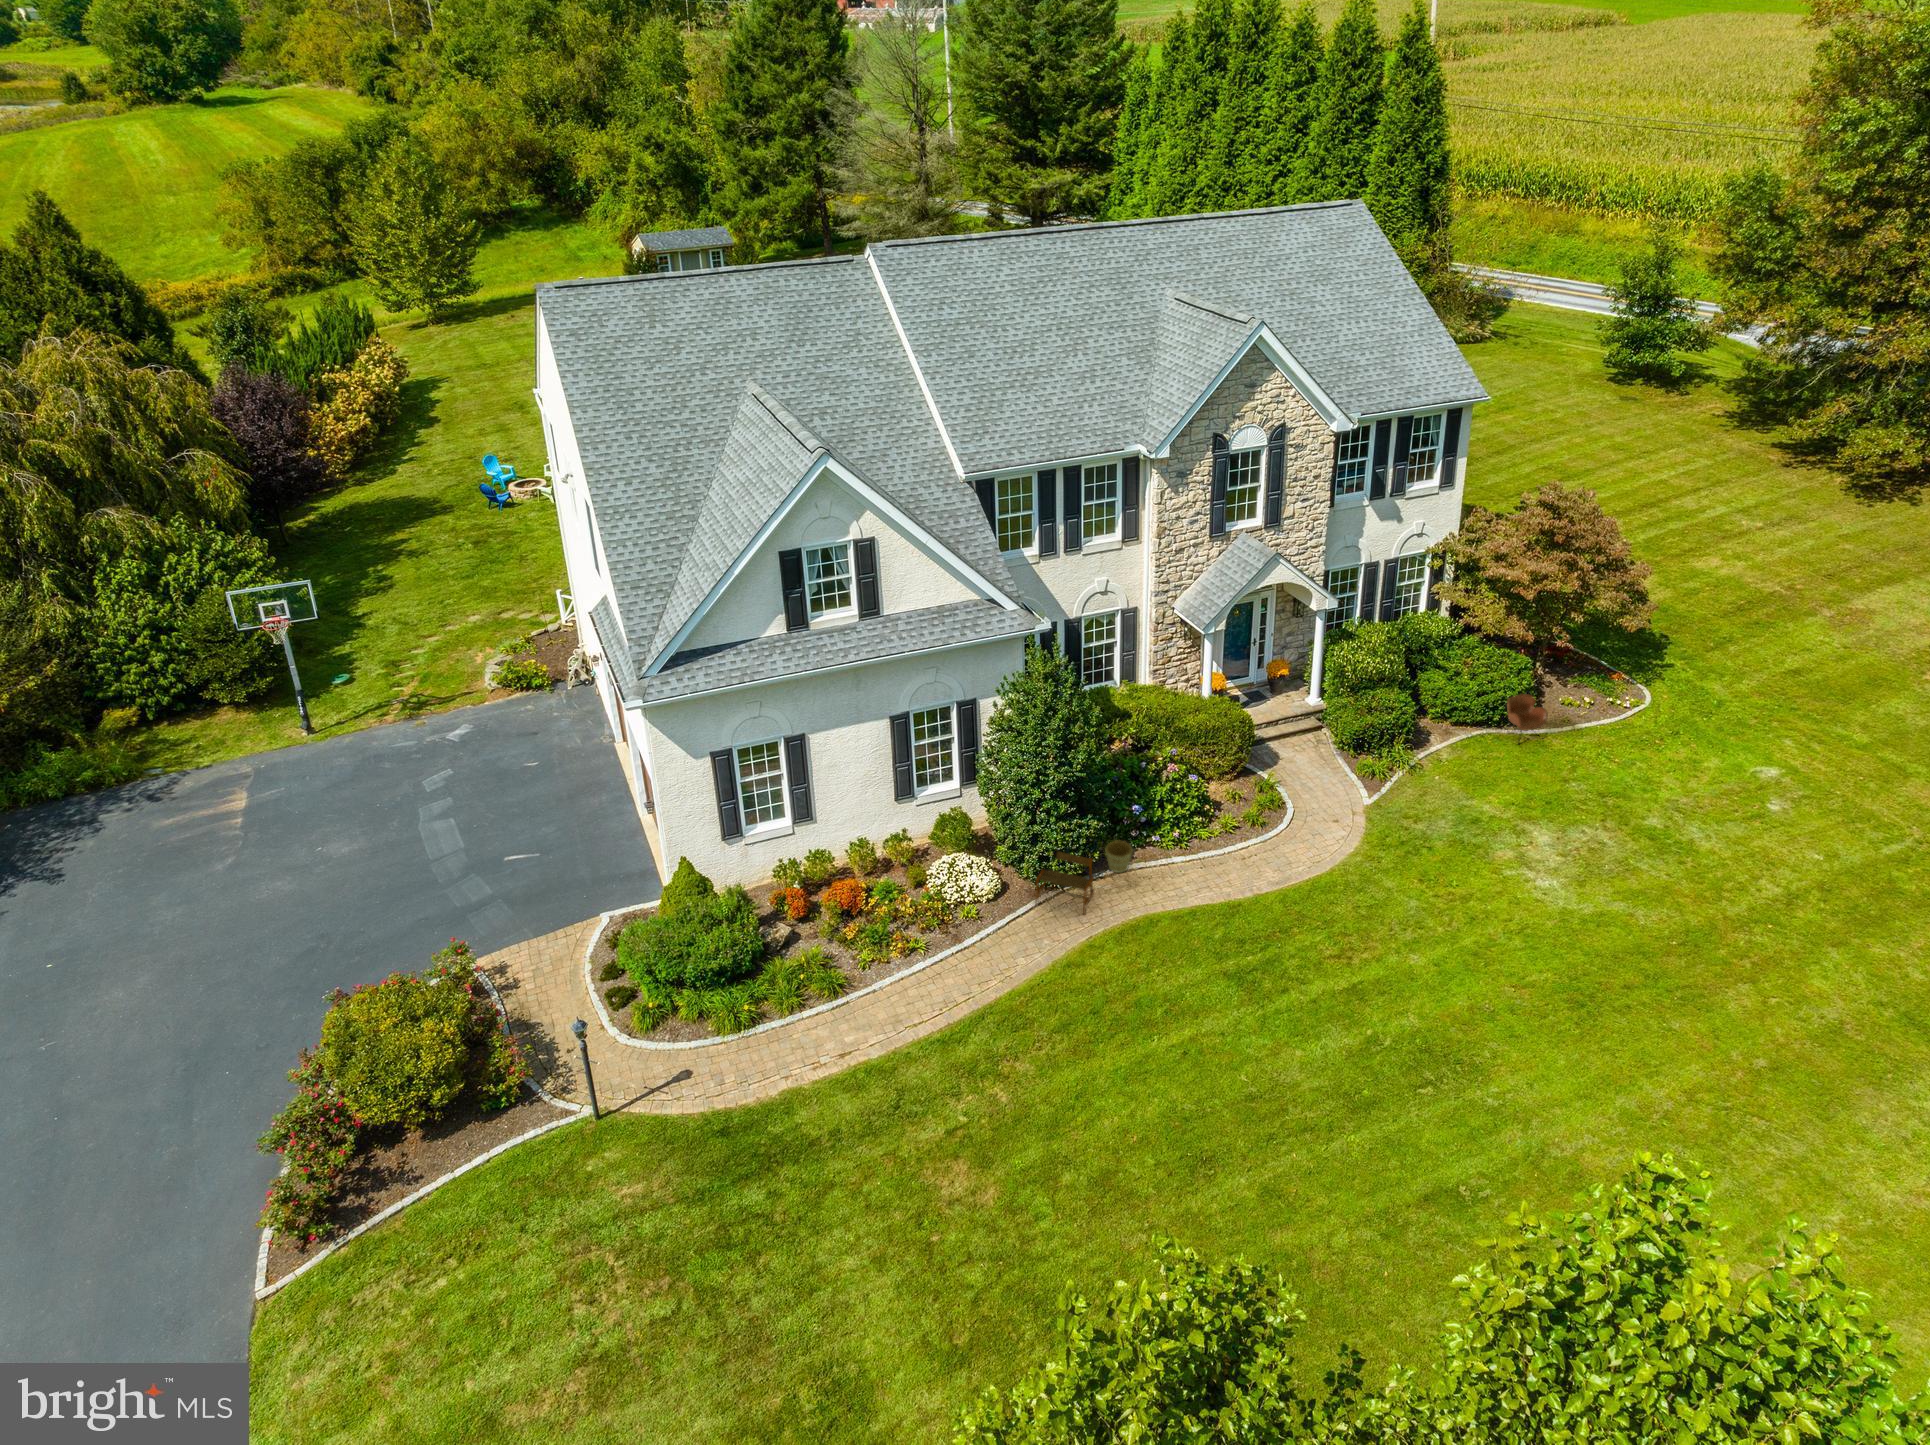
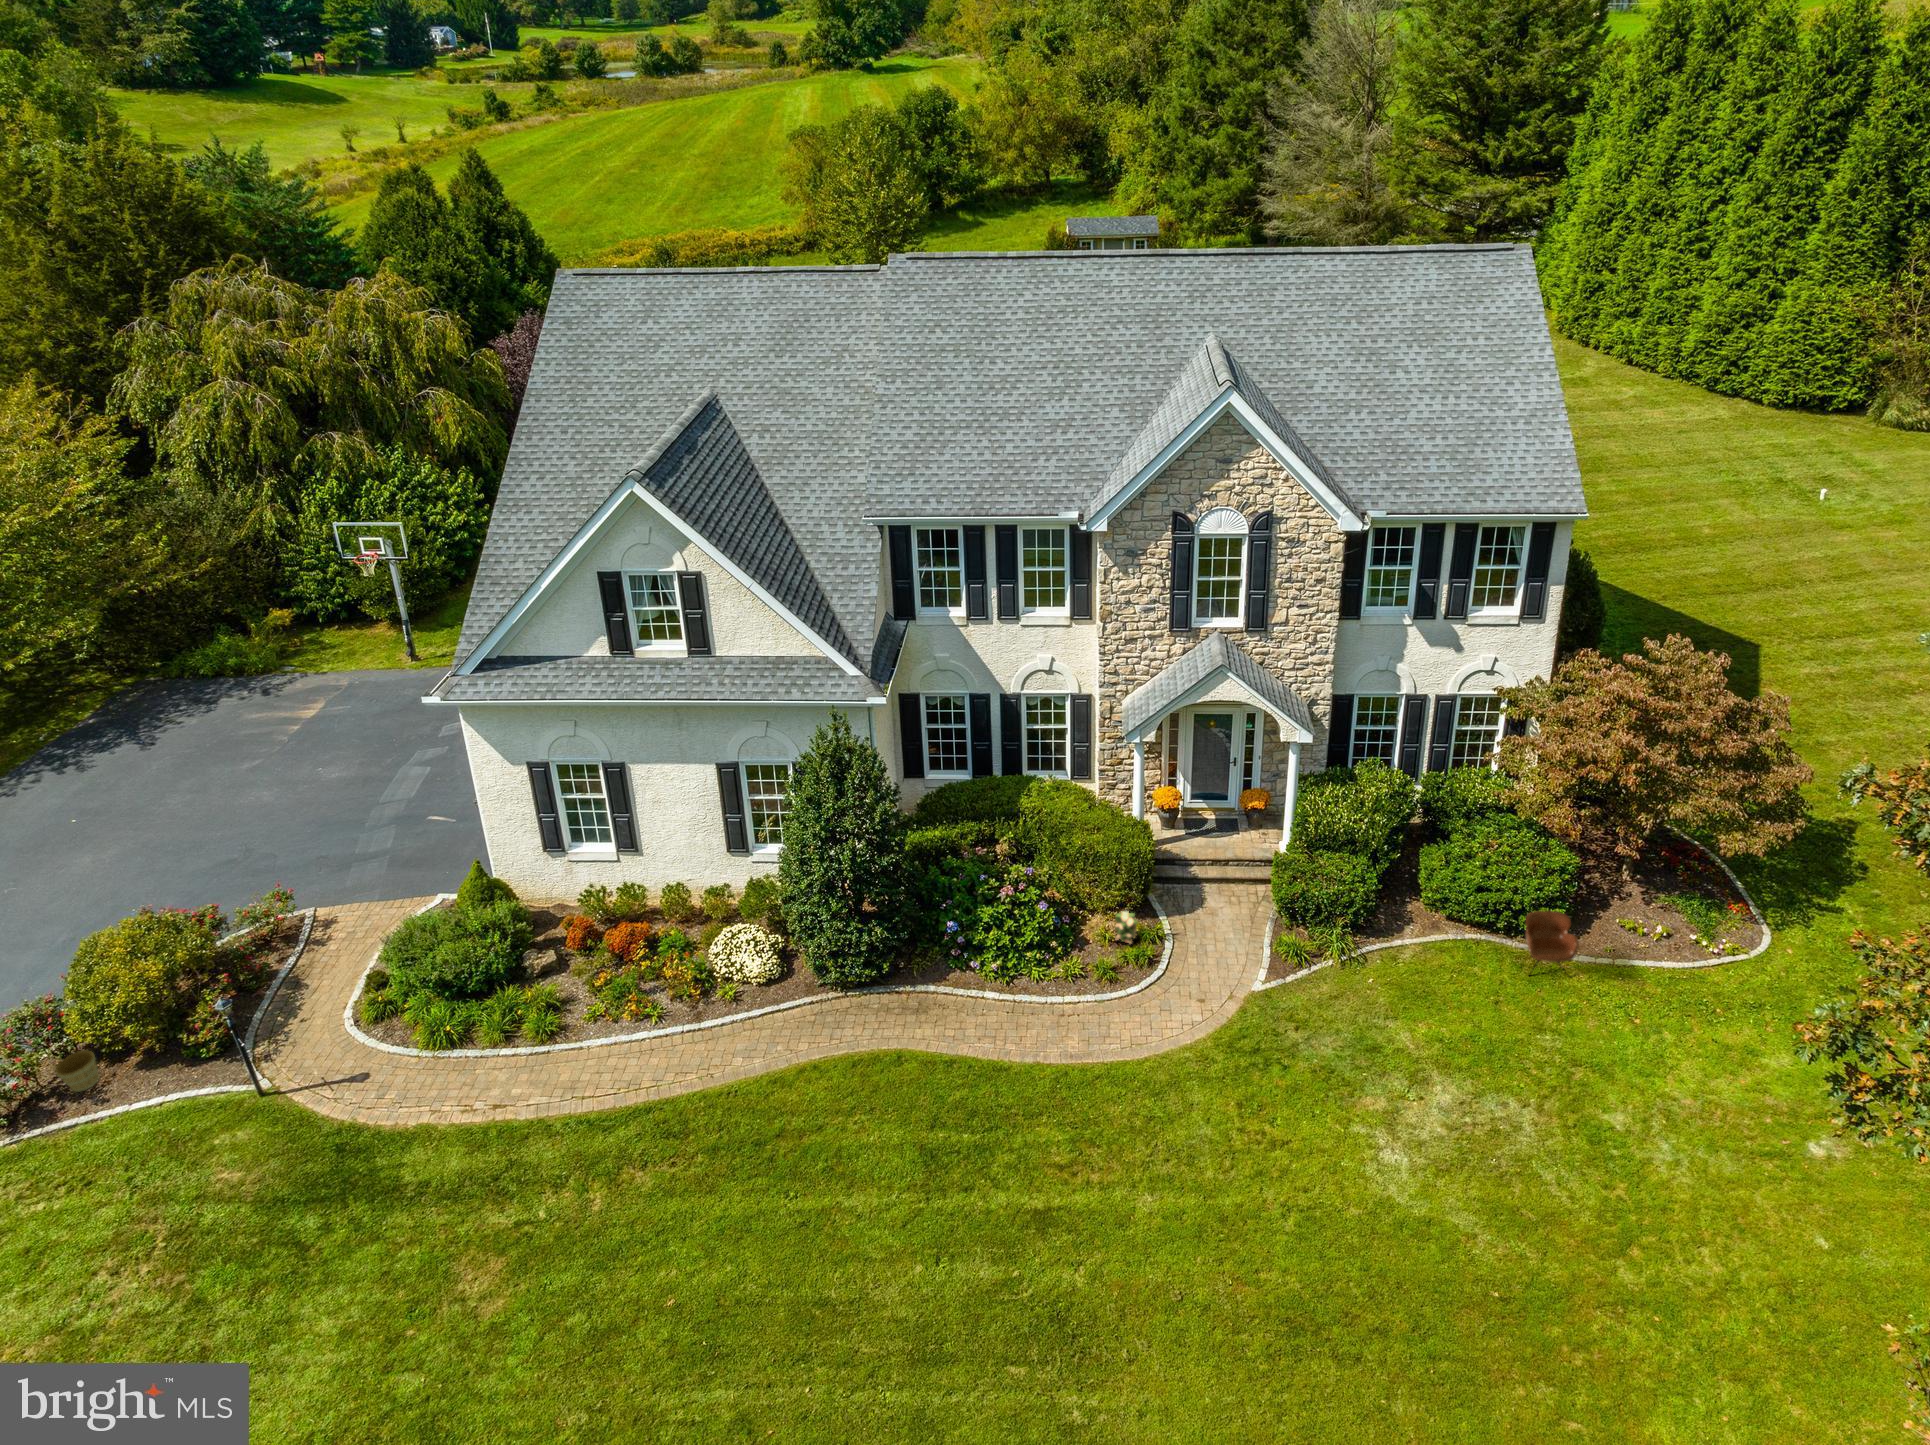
decorative plant: none [1229,768,1249,795] -> present [1115,911,1137,943]
wooden bucket: present [1105,841,1133,873] -> present [55,1050,99,1092]
bench: present [1035,852,1094,915] -> none [808,947,871,1034]

